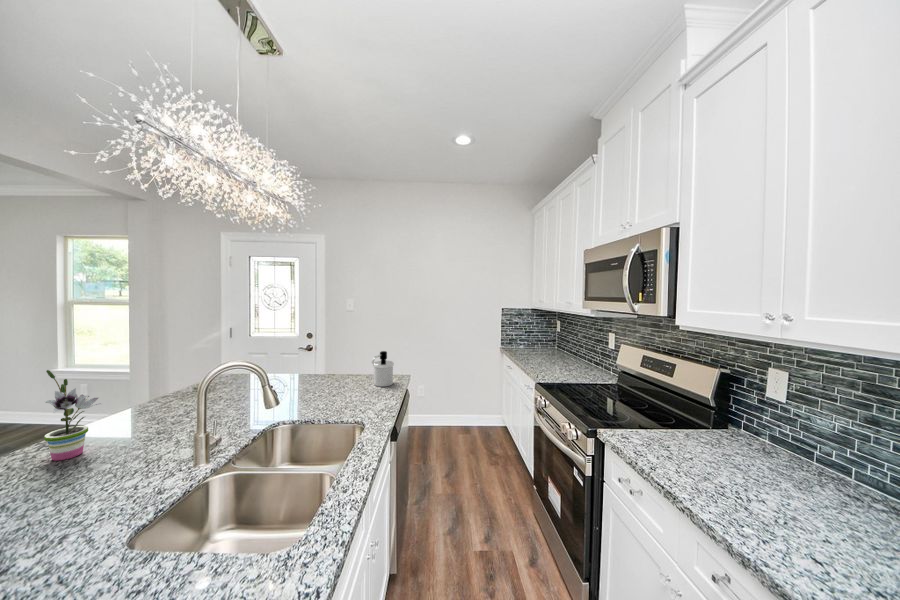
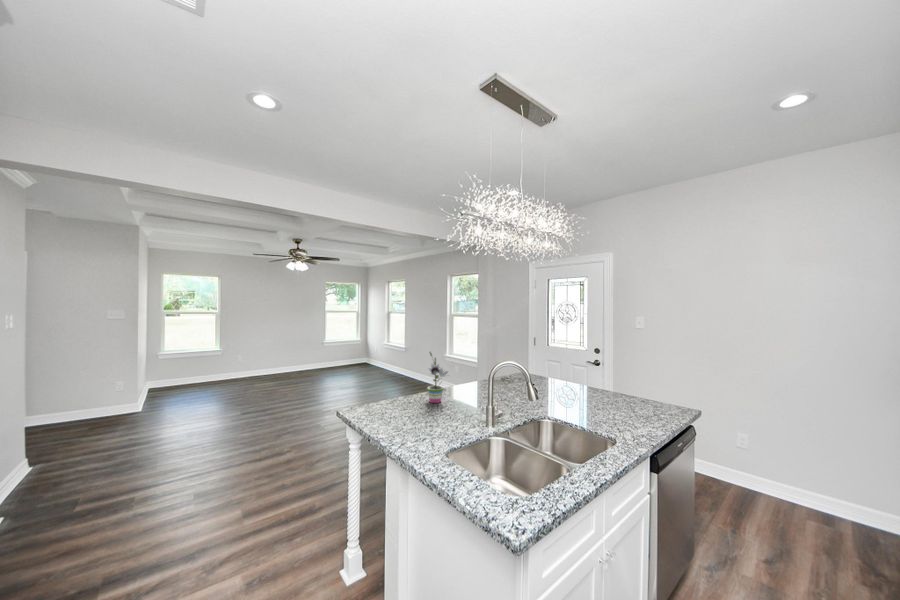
soap dispenser: present [372,351,394,387] -> none [640,375,670,414]

